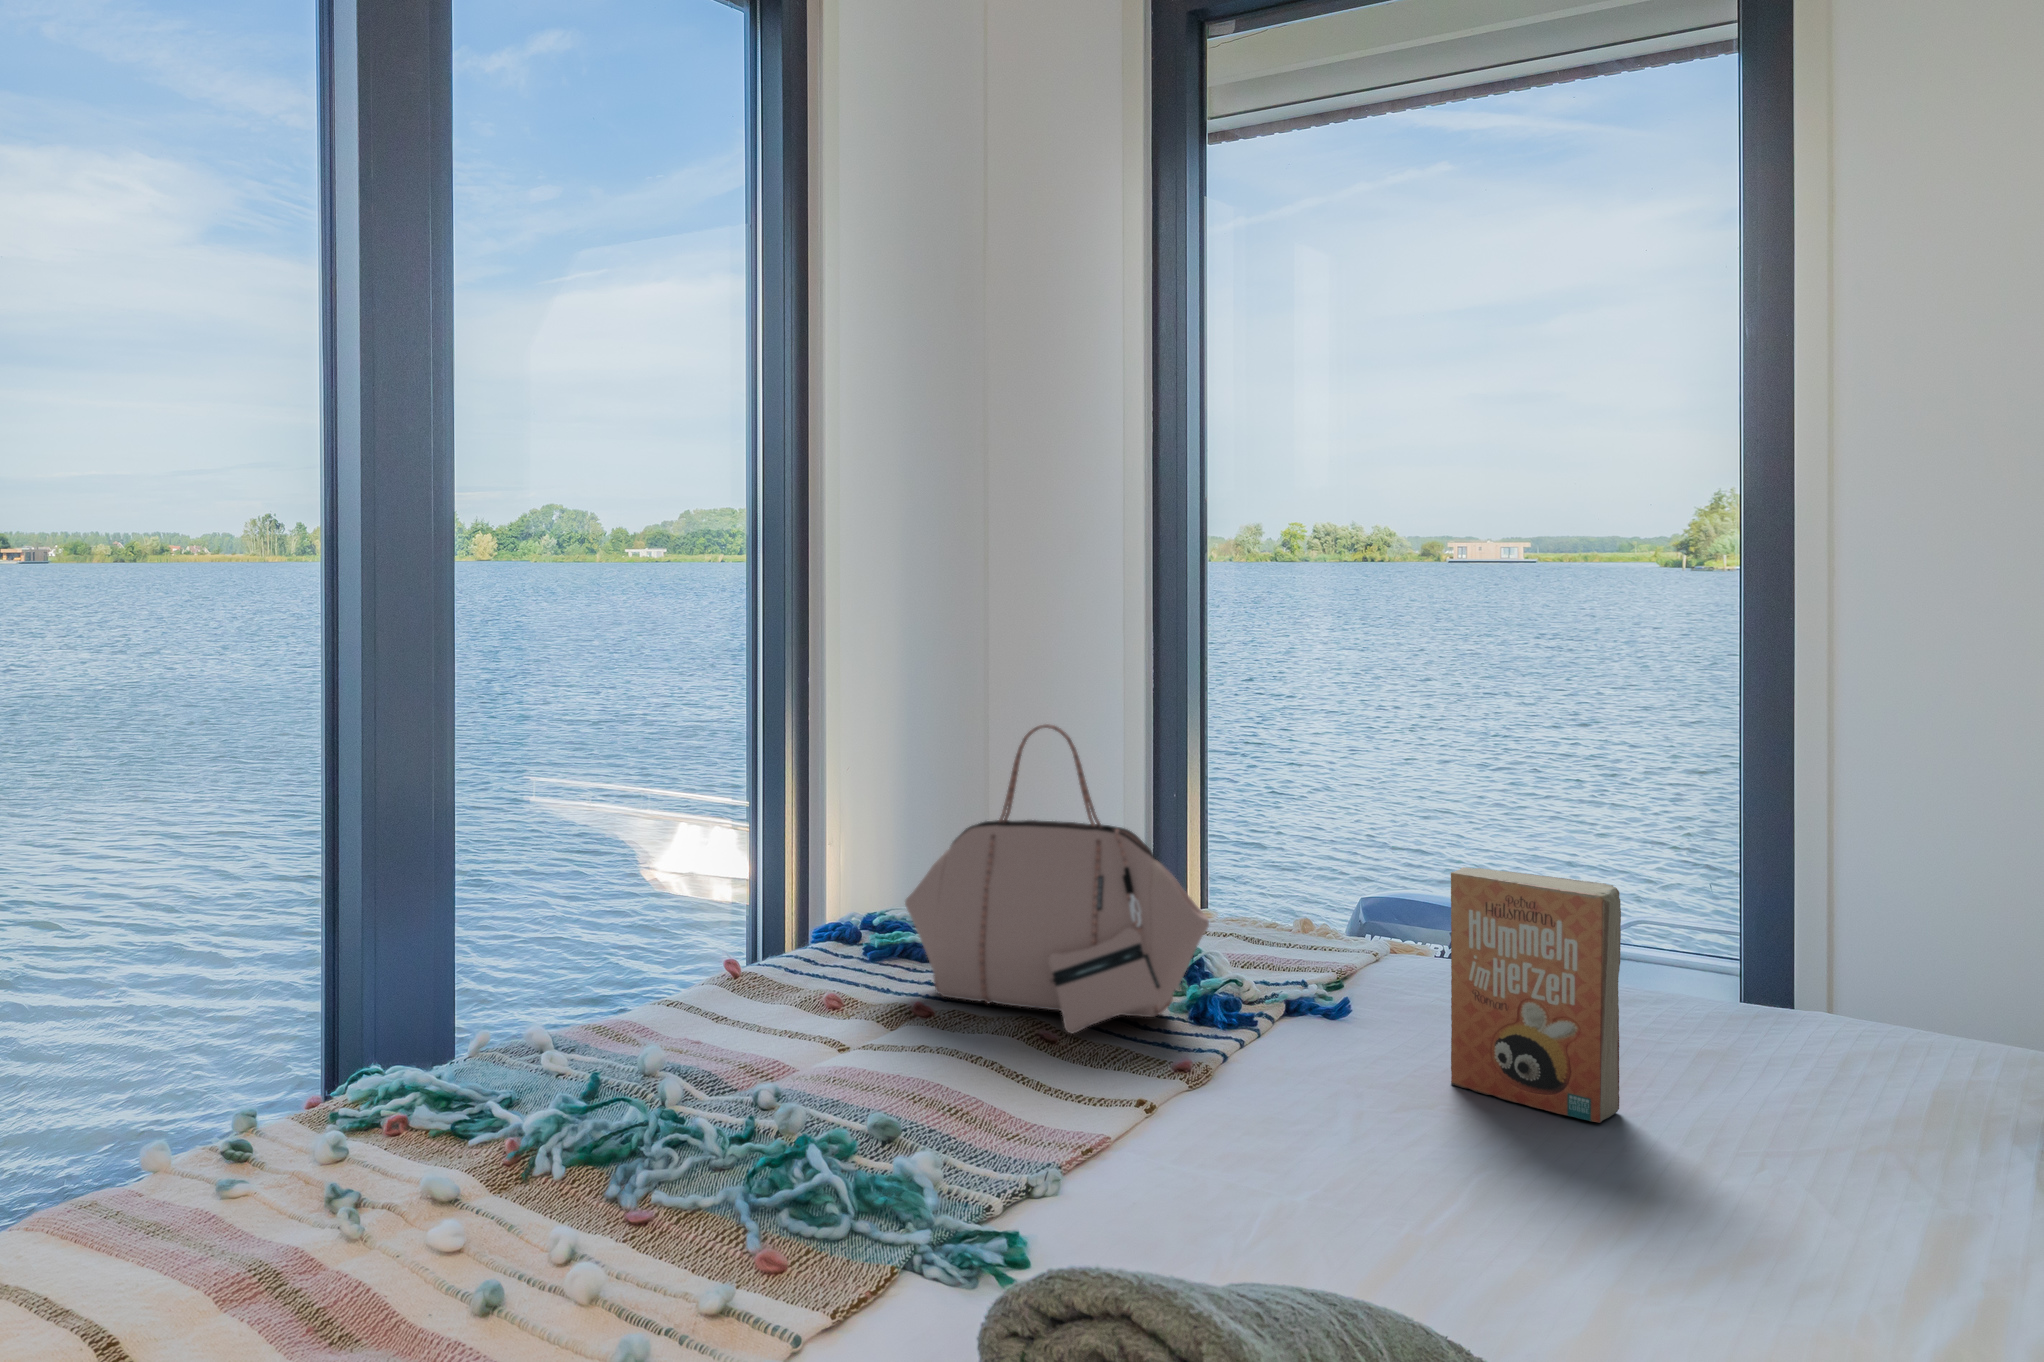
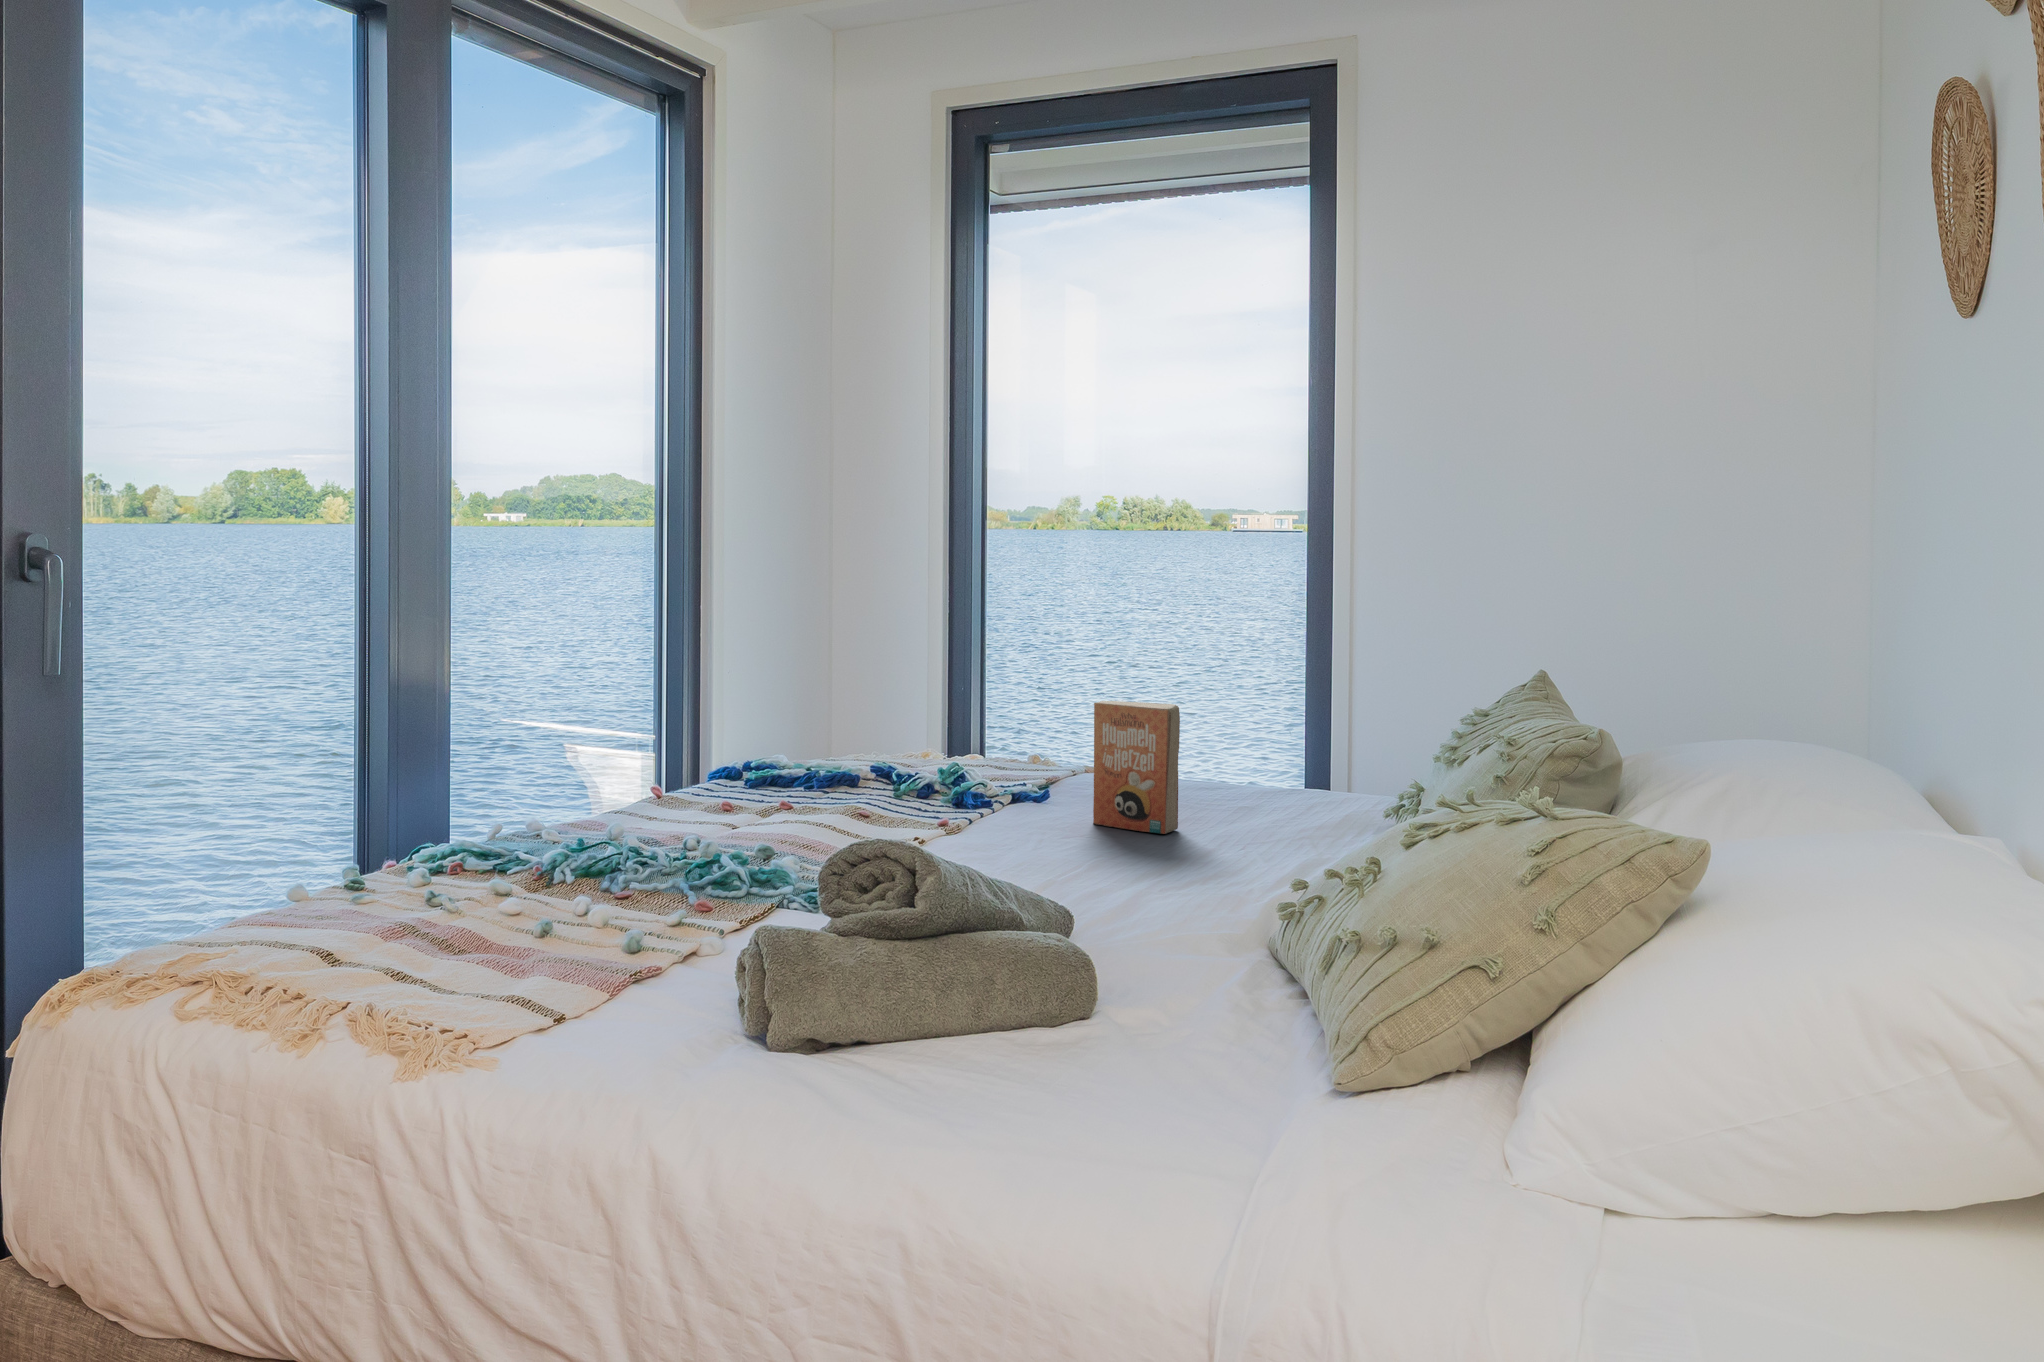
handbag: present [905,724,1209,1034] -> none [776,627,963,813]

